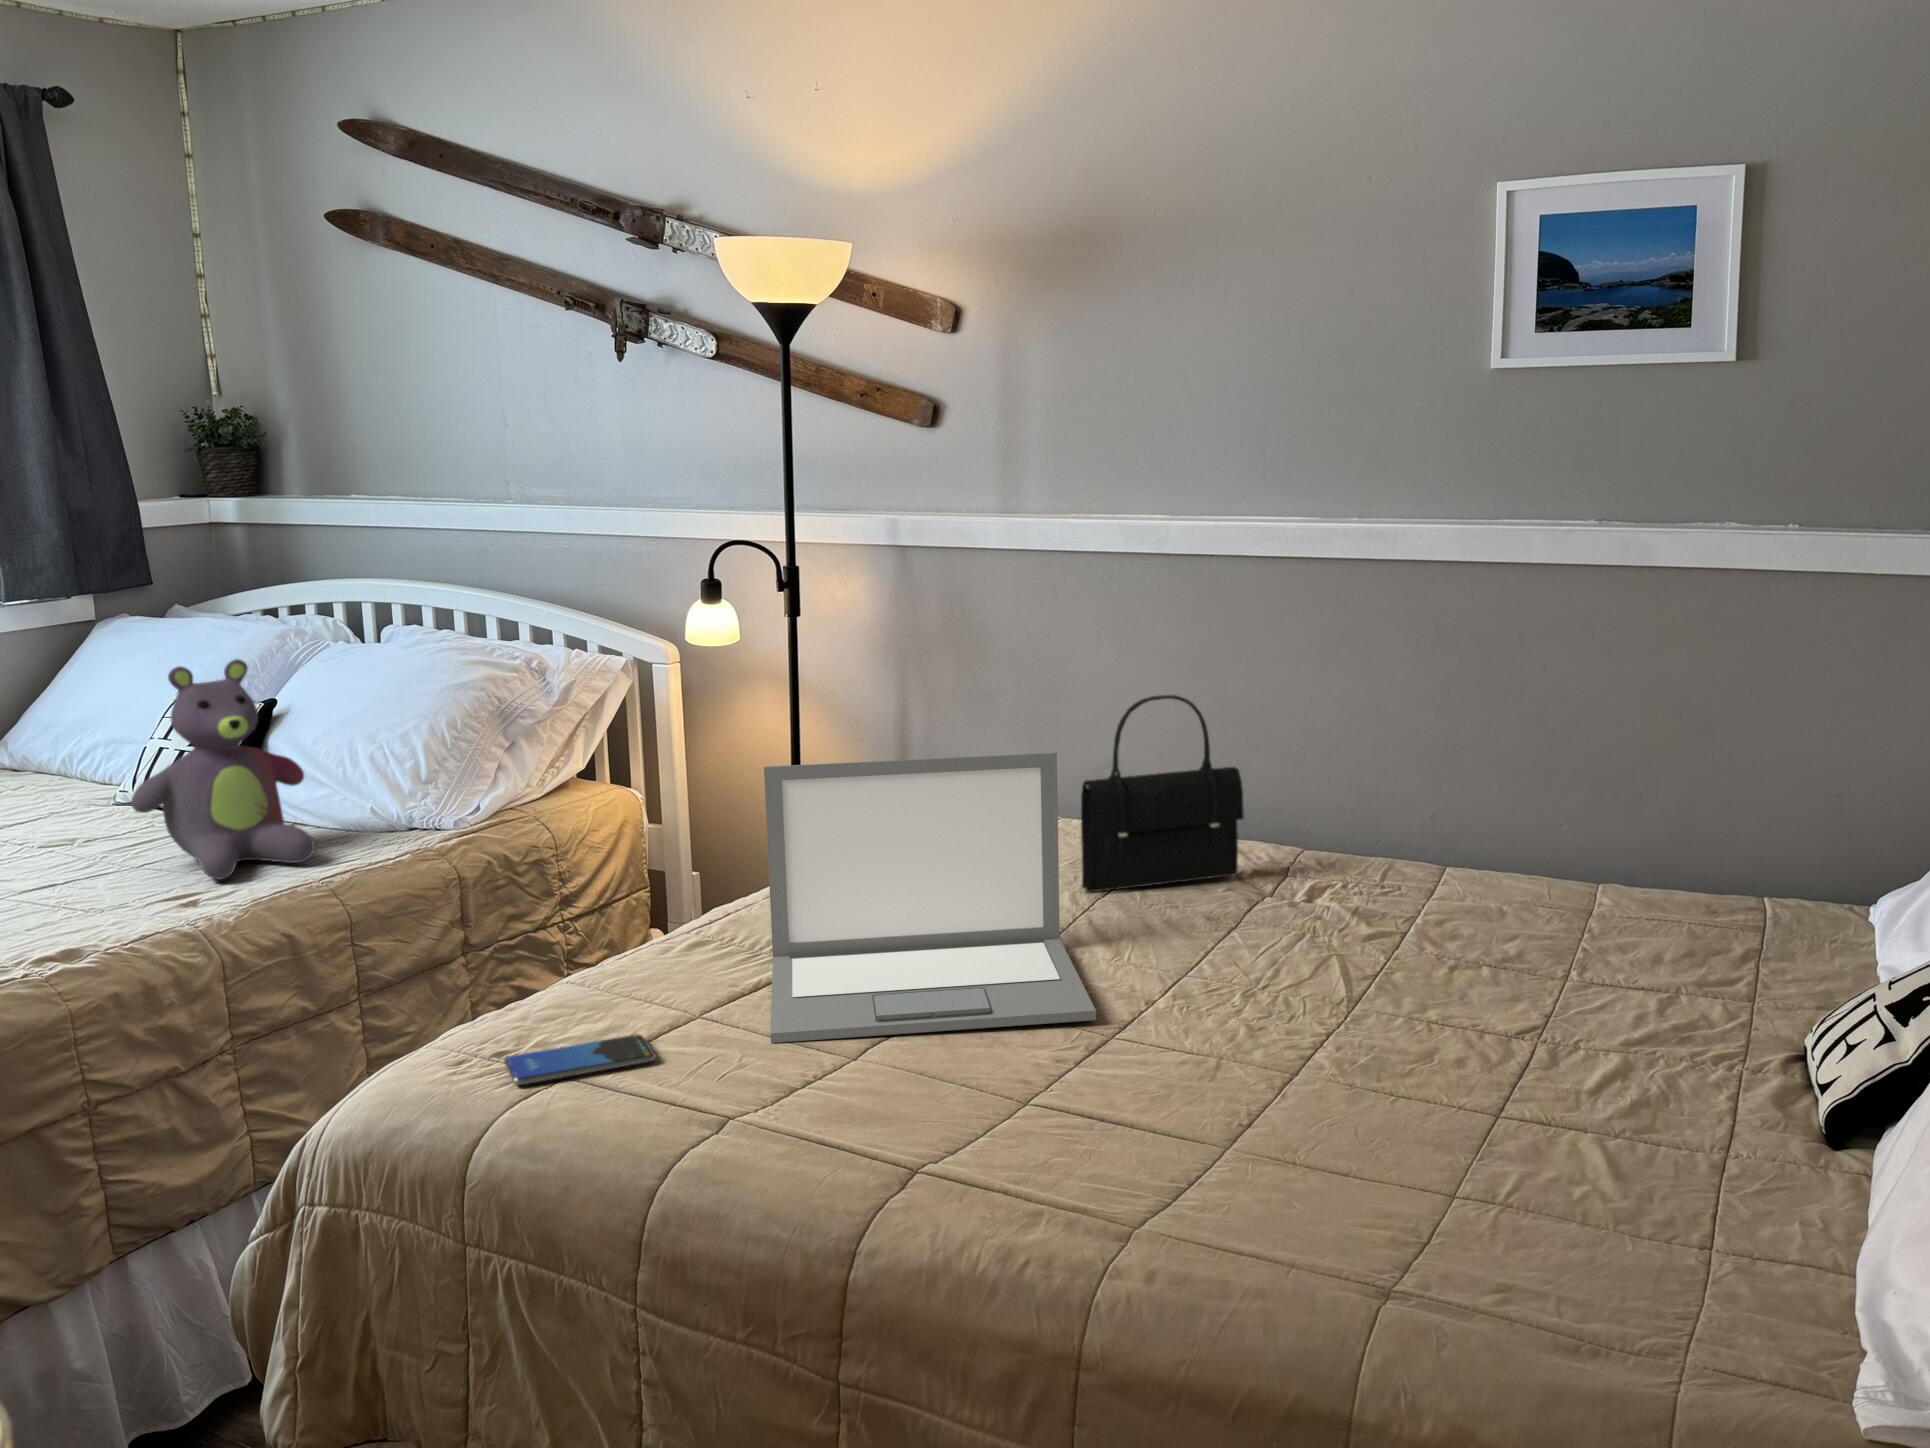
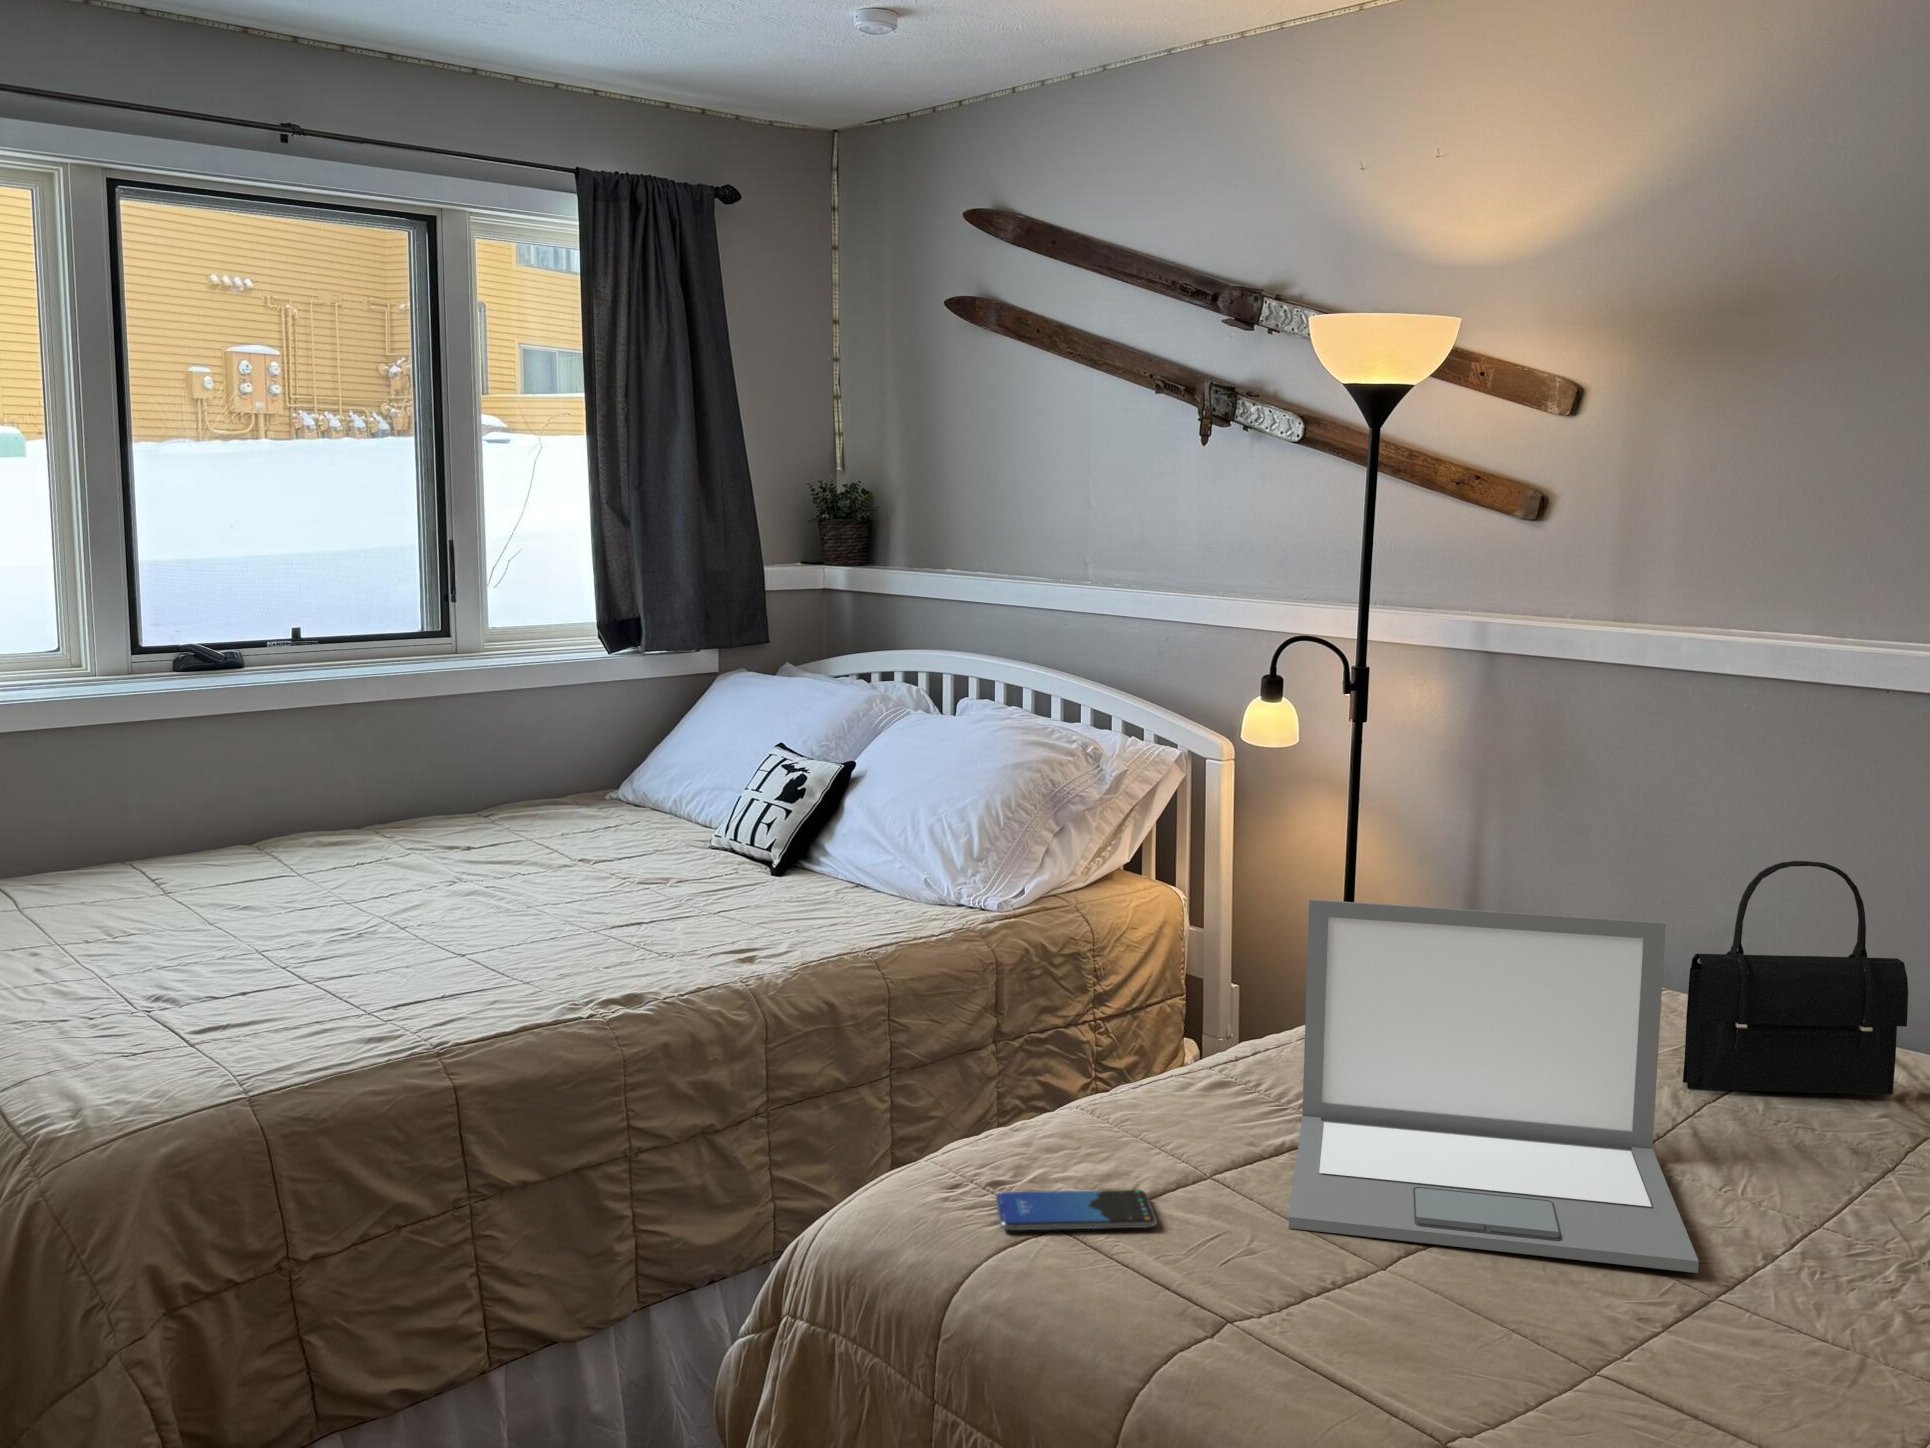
stuffed bear: present [131,659,314,880] -> none [710,724,865,937]

